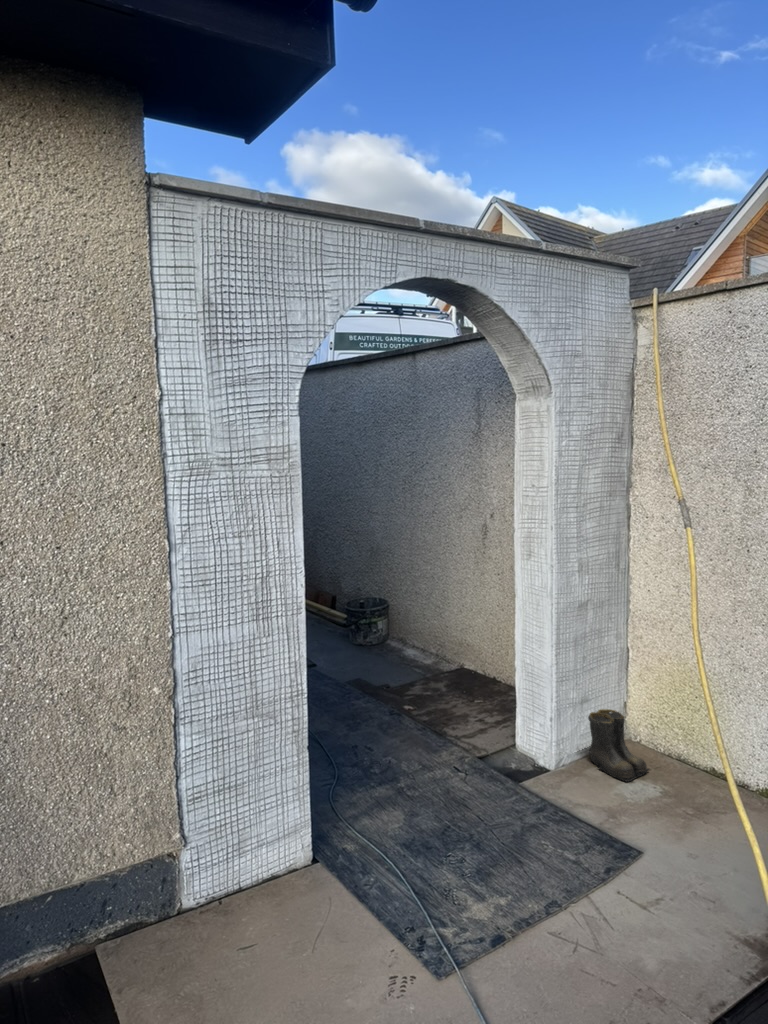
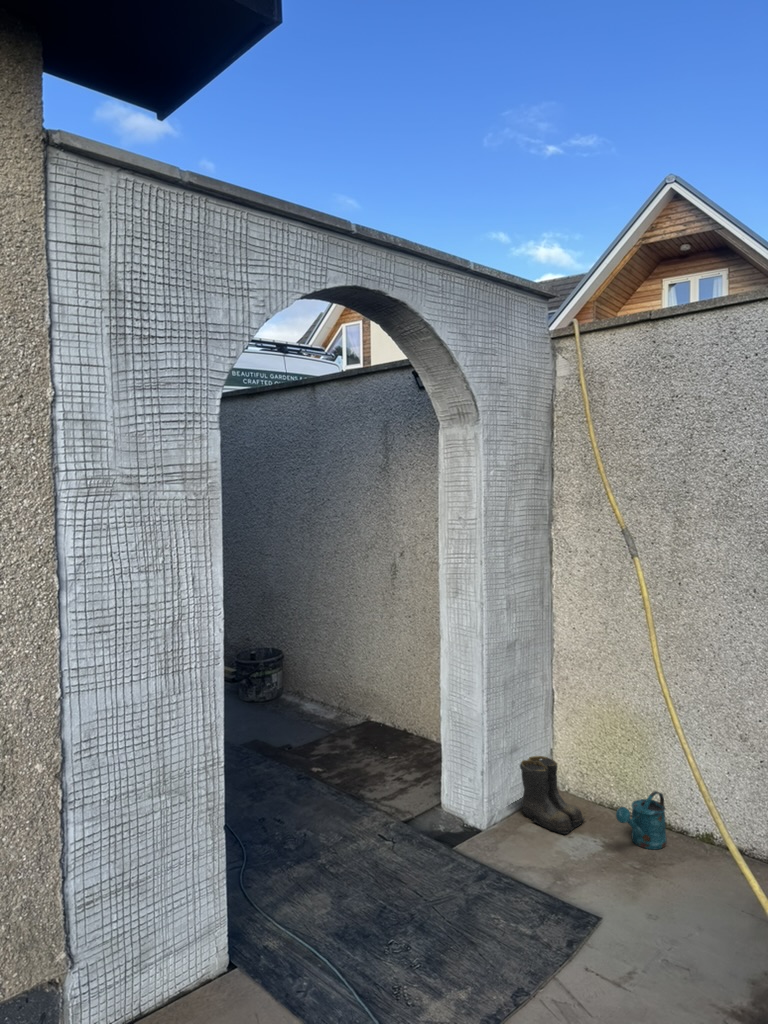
watering can: none [674,749,728,803] -> present [616,791,667,850]

